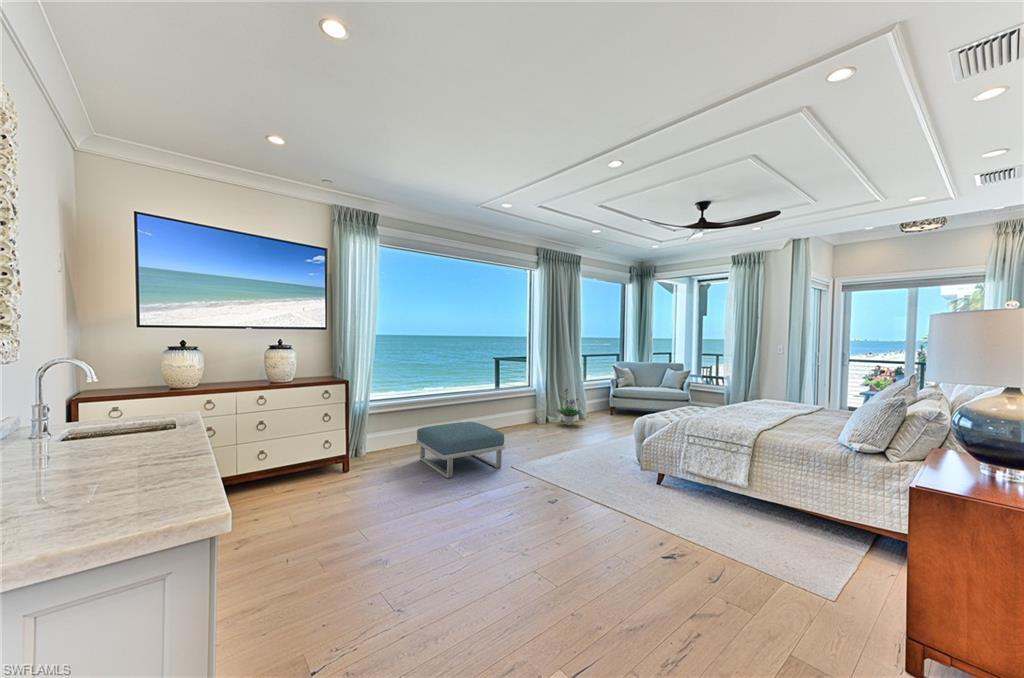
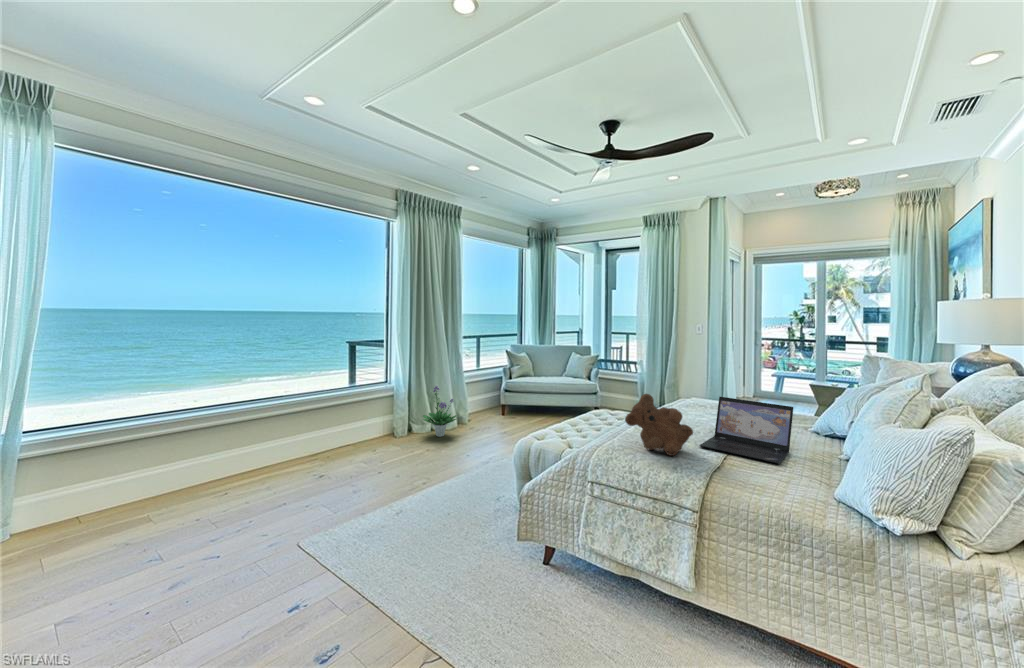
teddy bear: none [709,385,754,423] -> present [625,394,693,456]
laptop: none [760,391,827,429] -> present [700,397,793,464]
footstool: present [416,422,505,478] -> none [122,459,293,595]

